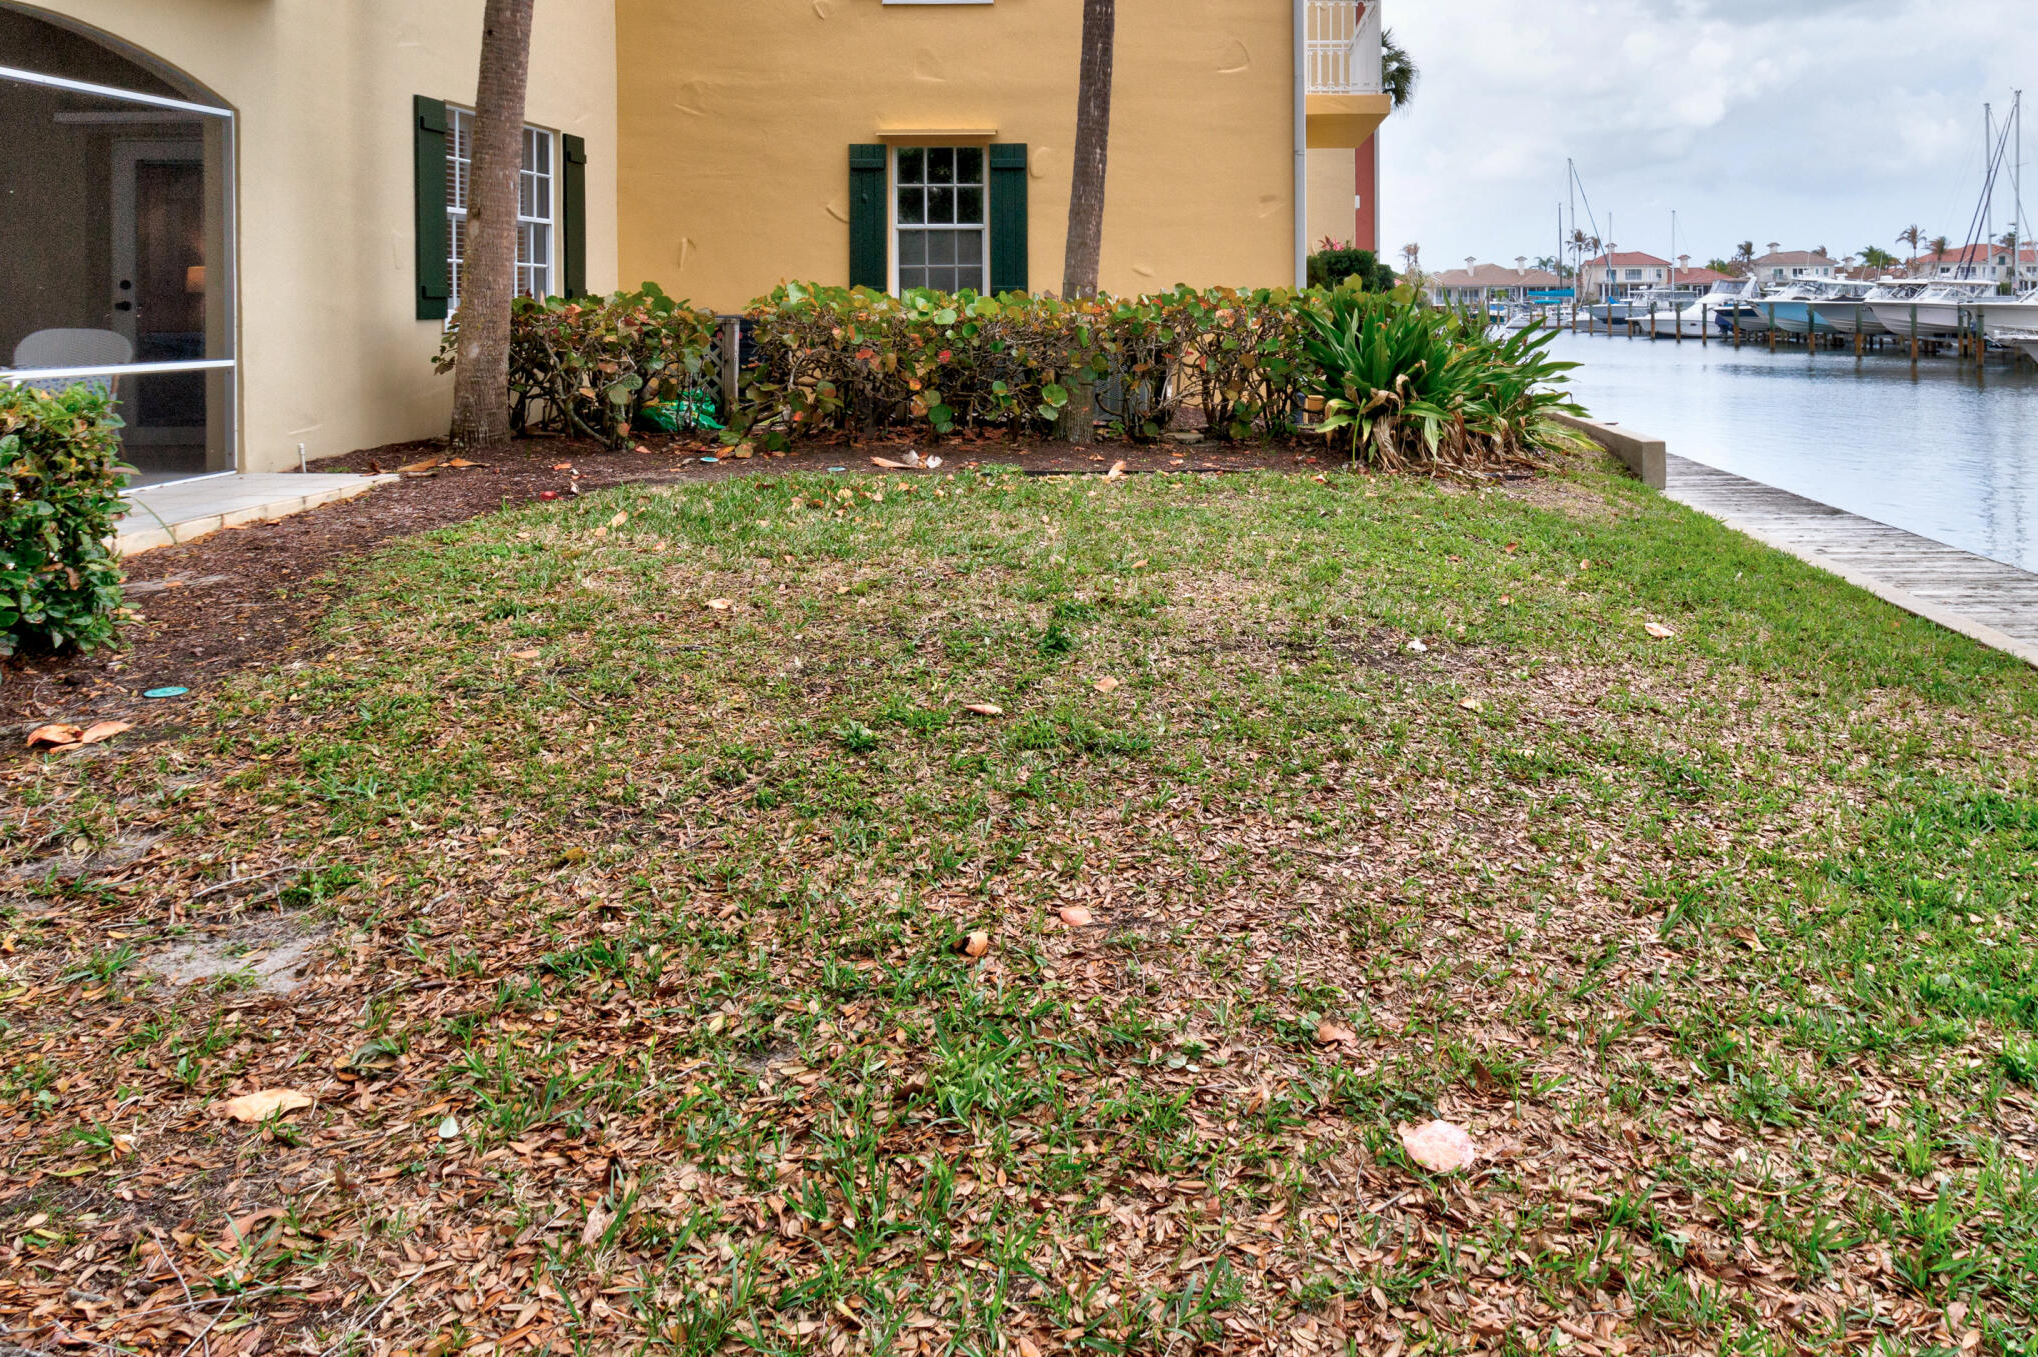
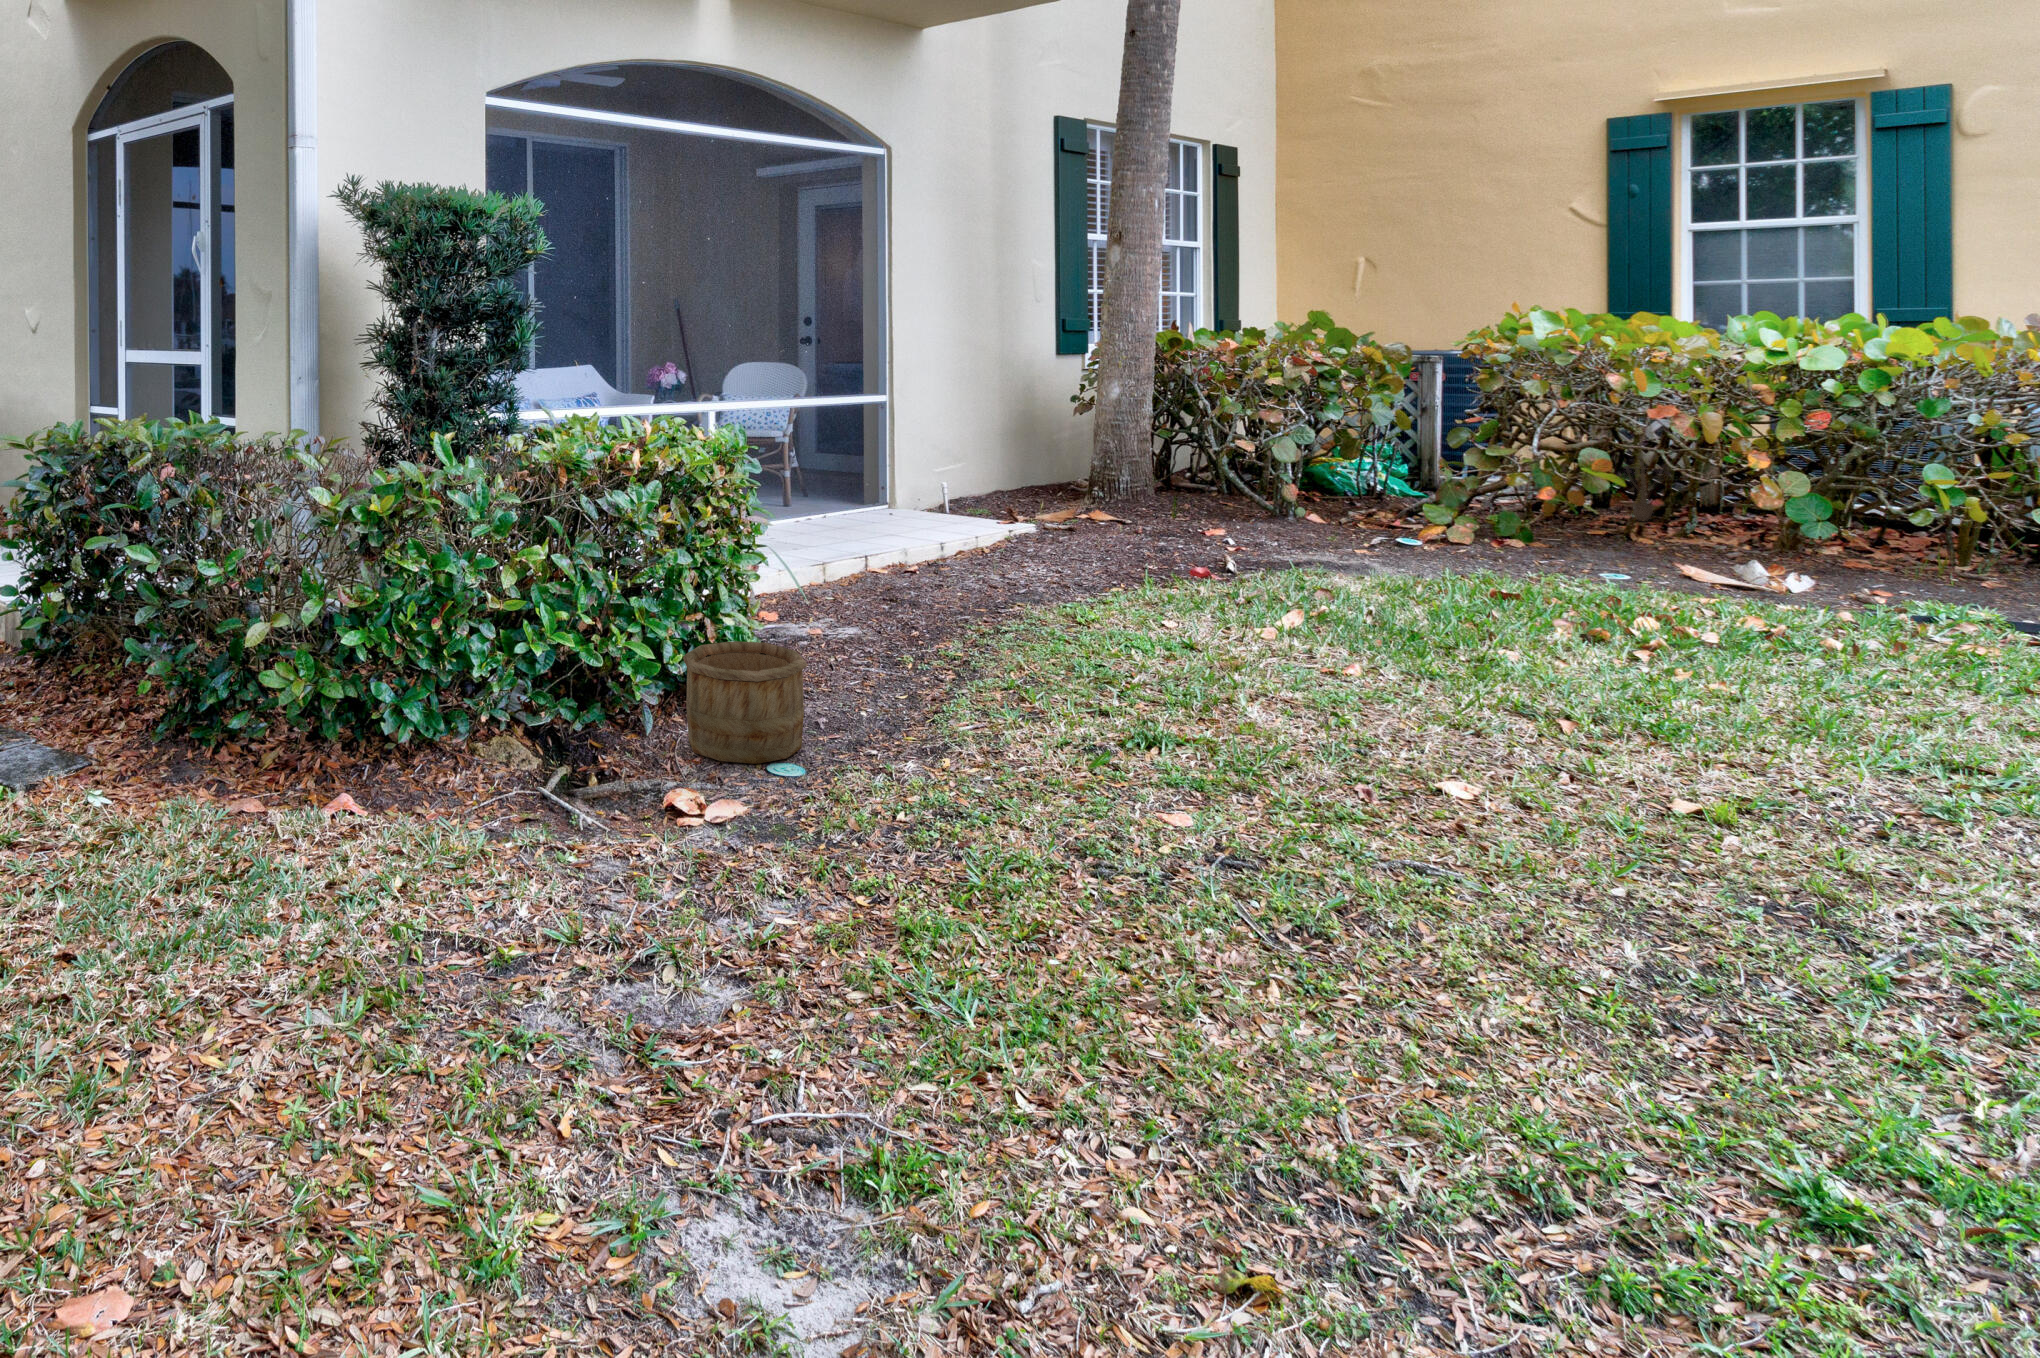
wooden bucket: none [44,580,188,691] -> present [683,641,807,764]

